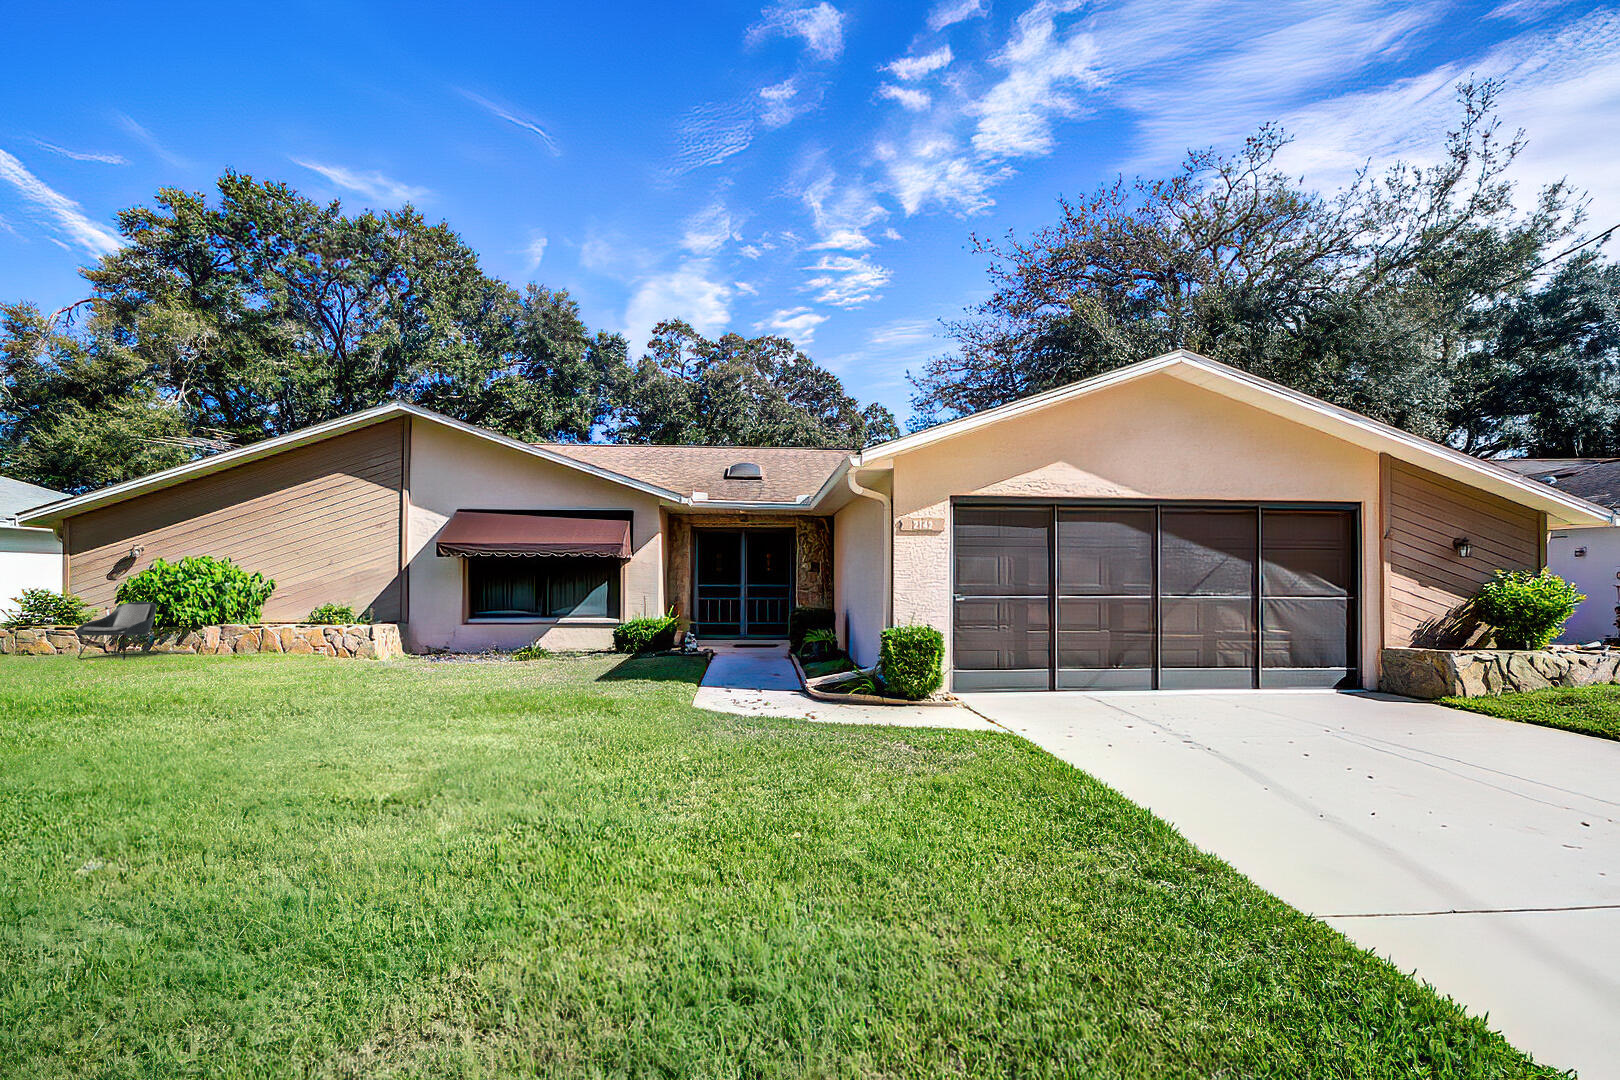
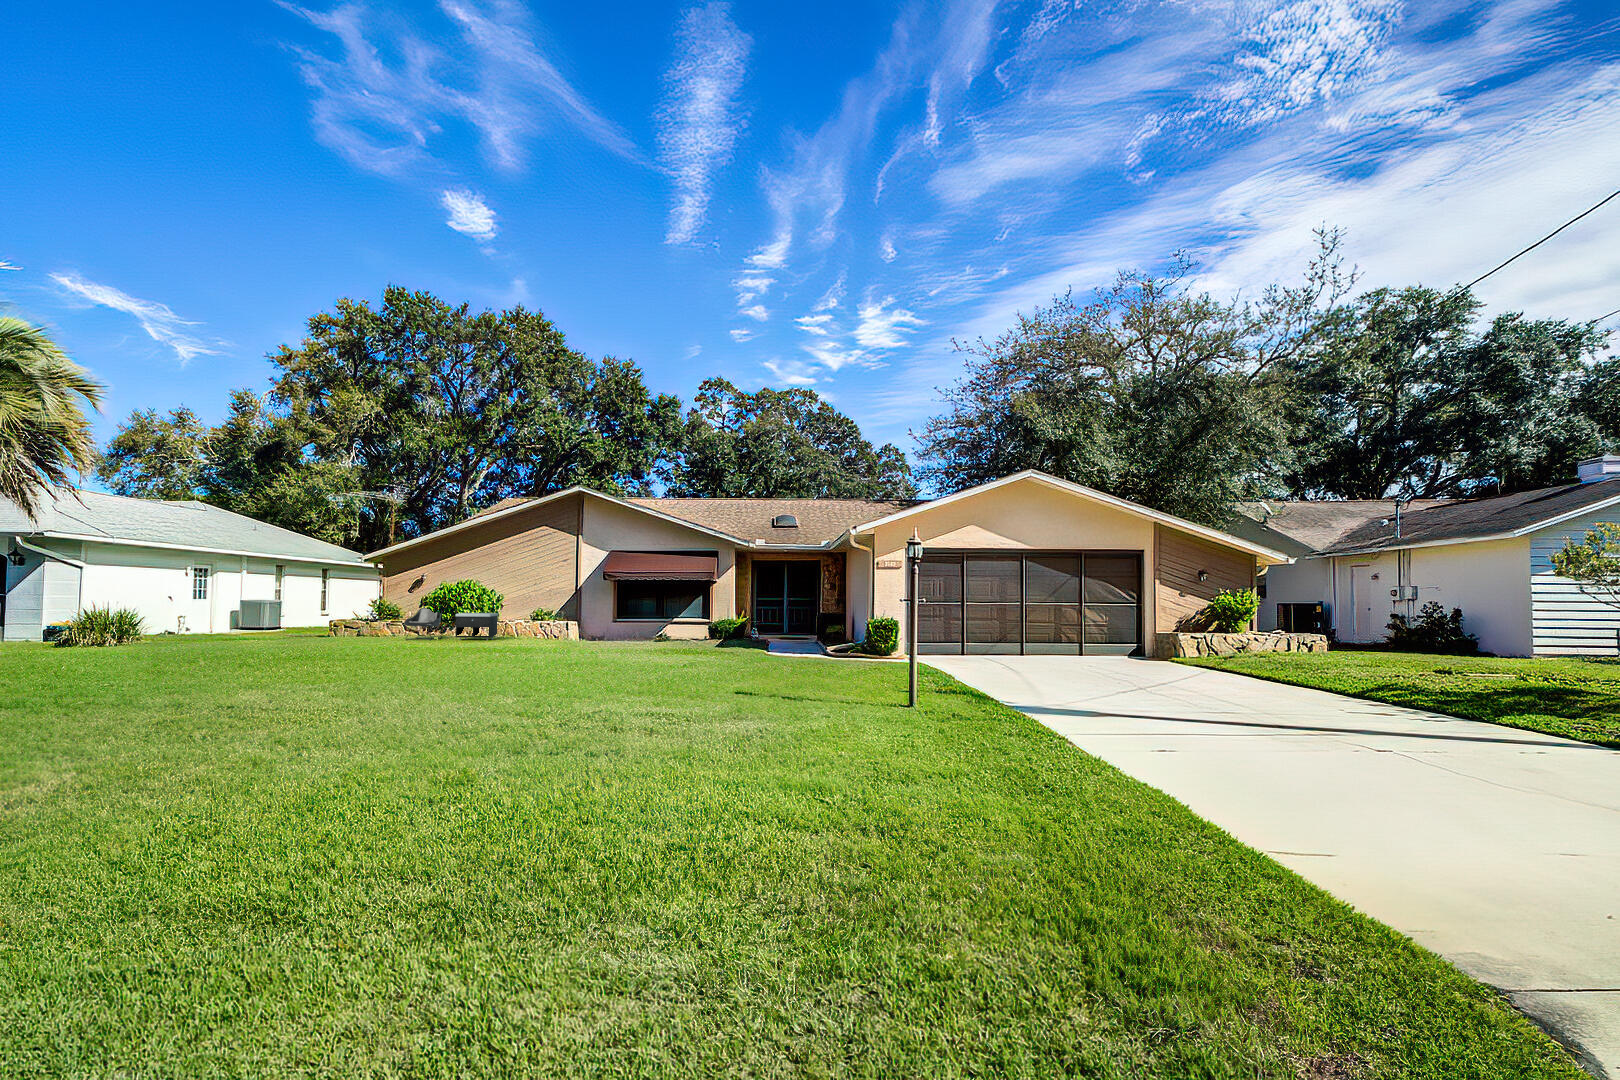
storage bench: none [170,611,256,658] -> present [455,613,498,640]

